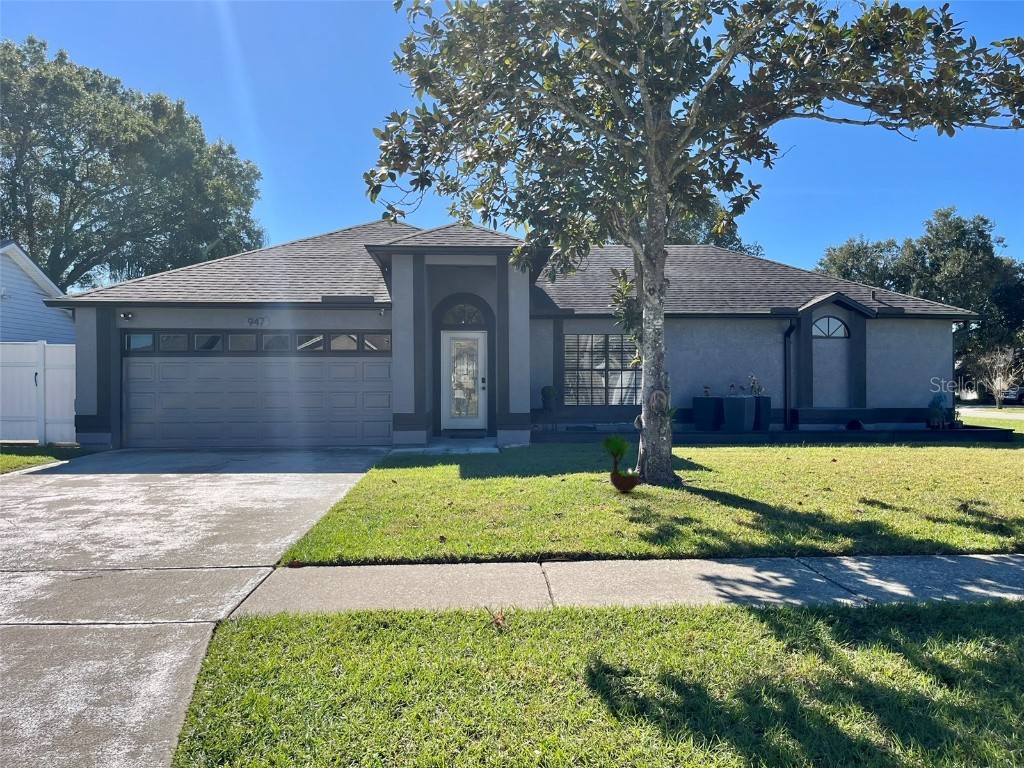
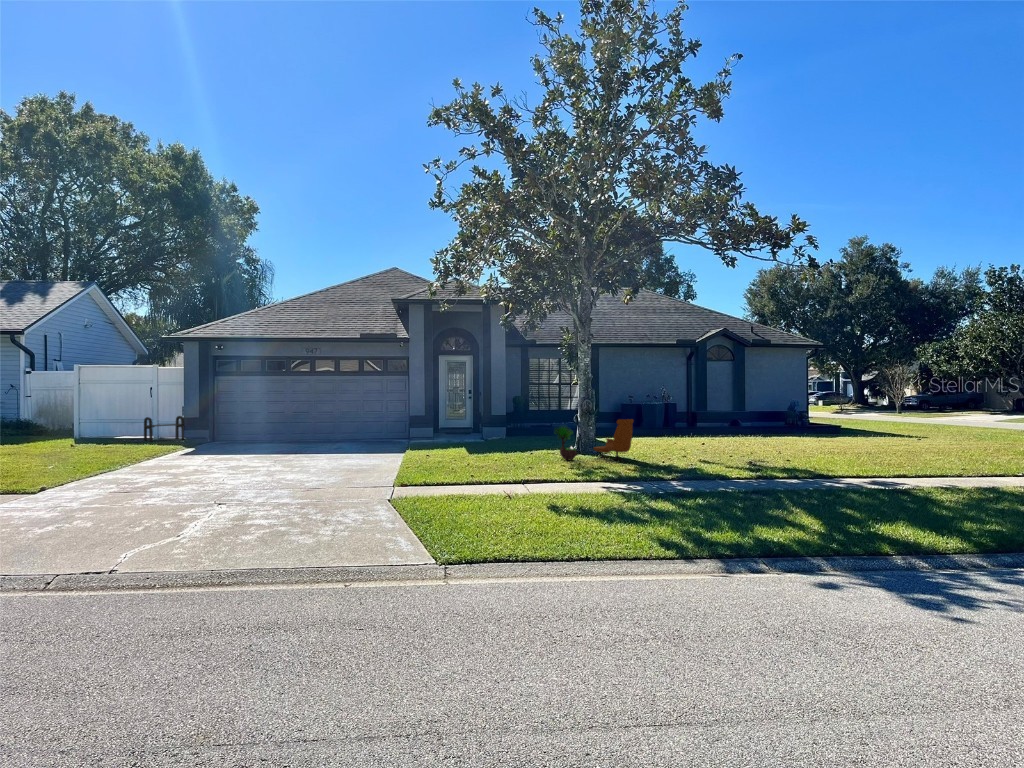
bench: none [25,411,83,448] -> present [144,416,184,442]
lounge chair: none [665,425,738,501] -> present [594,419,634,462]

